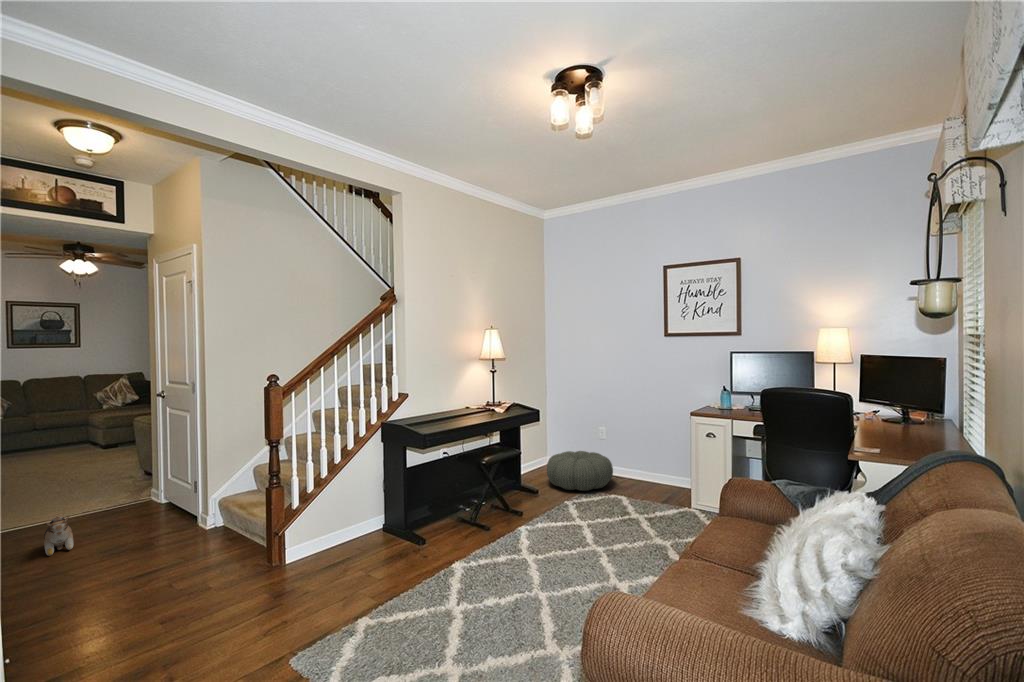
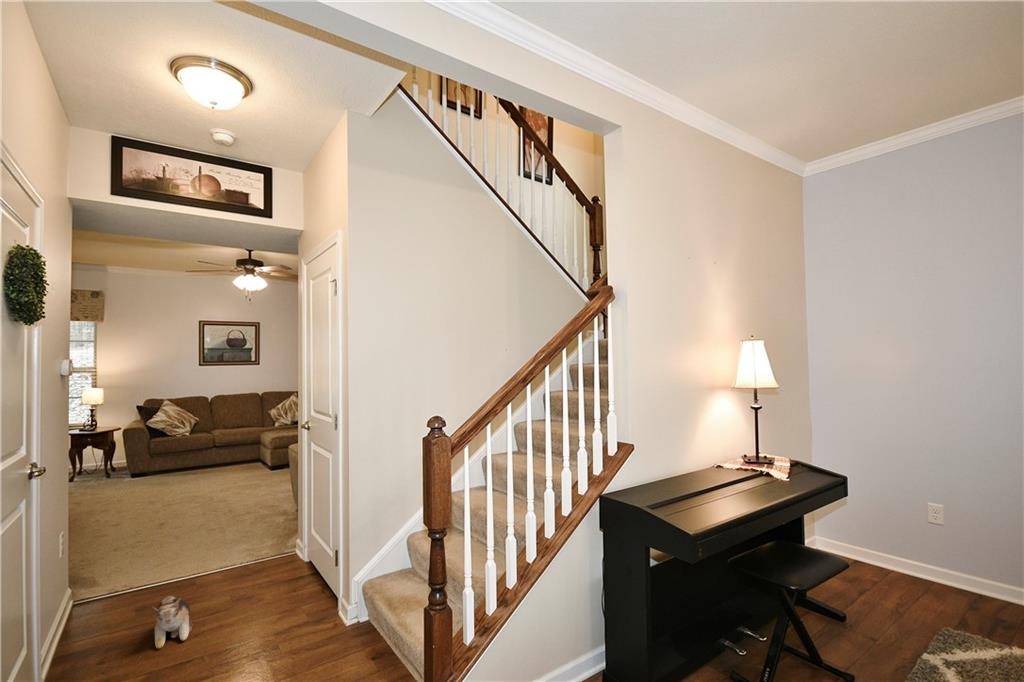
pouf: present [547,451,613,491] -> none [846,544,996,631]

